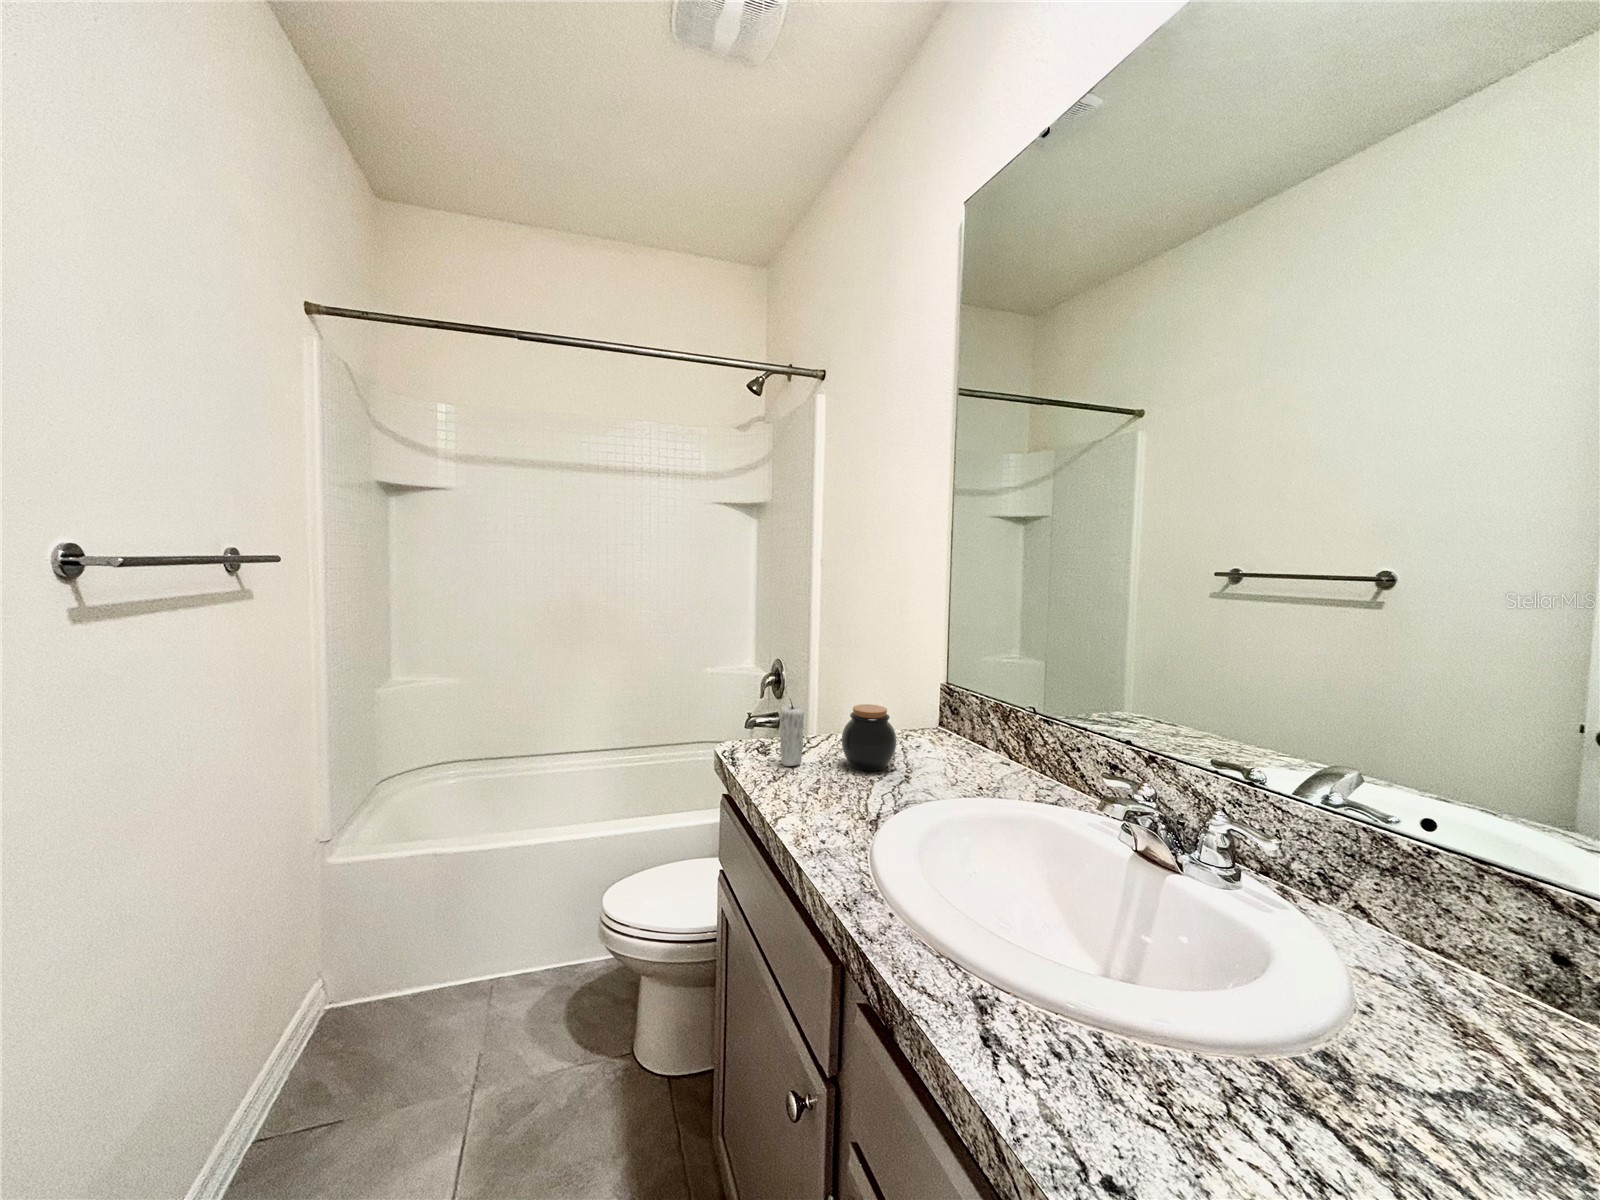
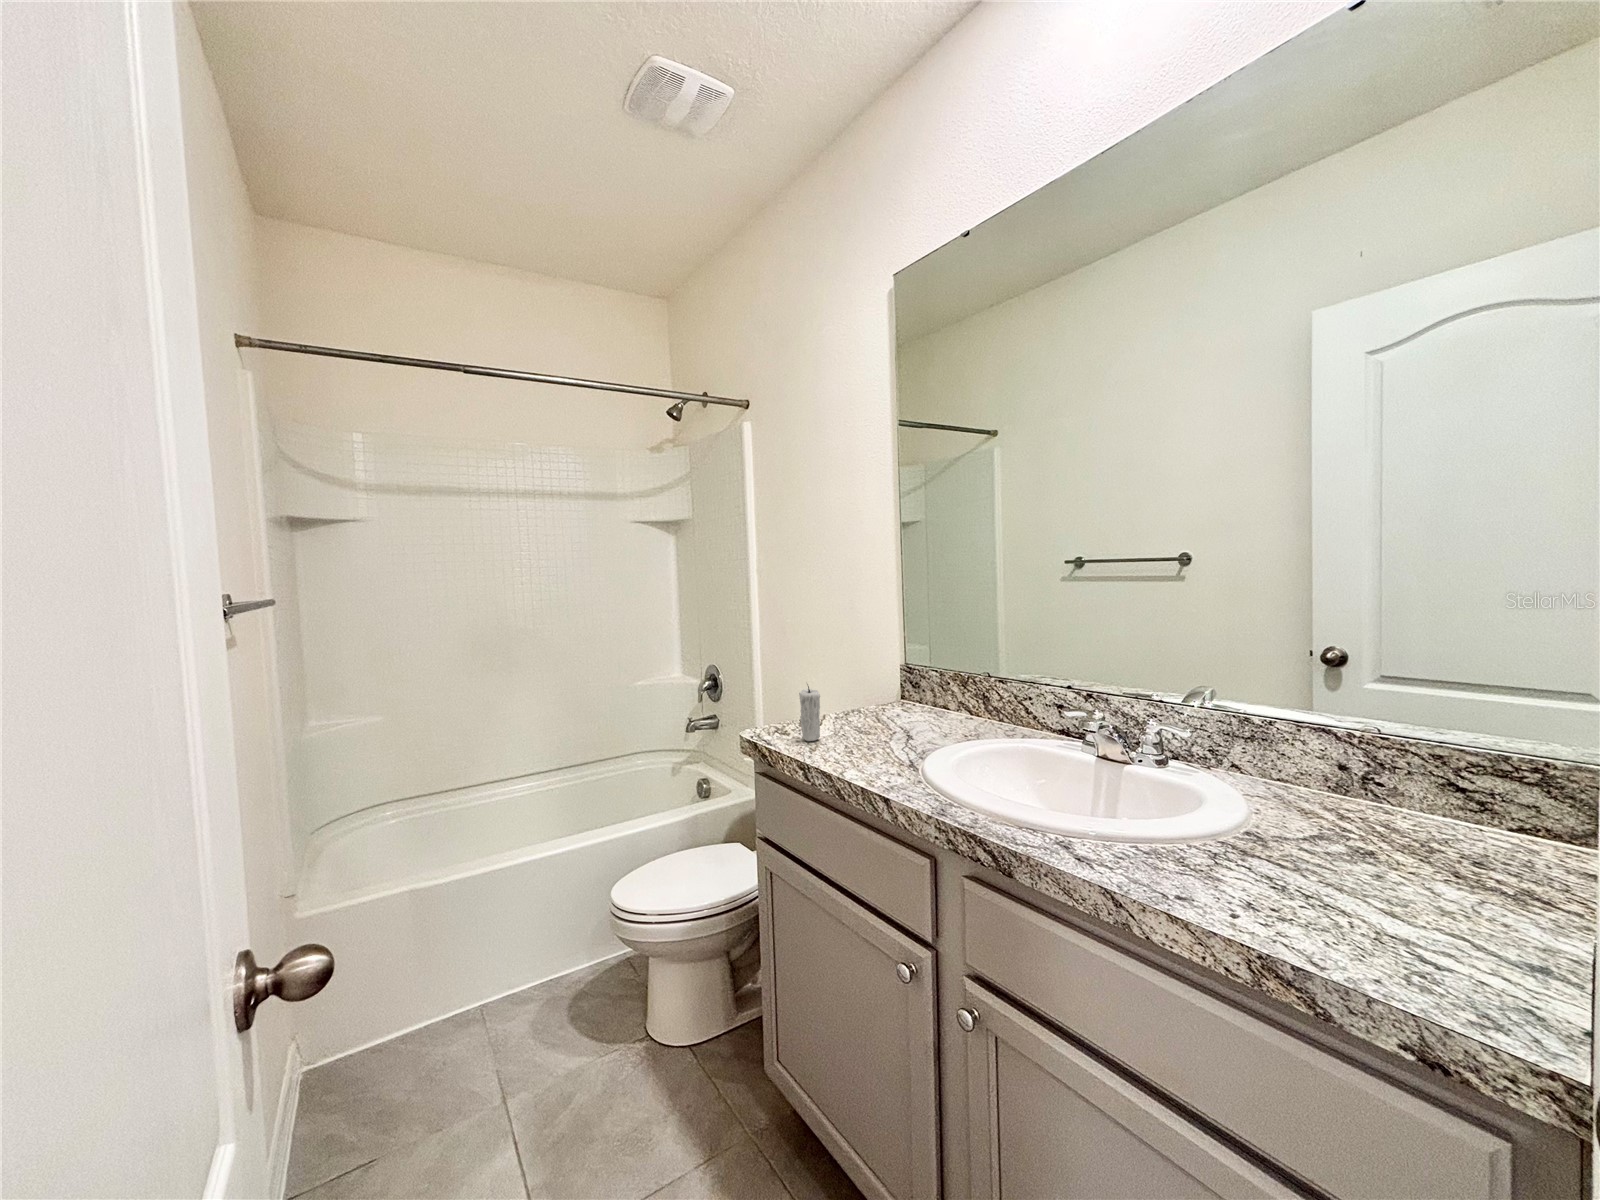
jar: present [842,704,896,771] -> none [849,683,894,737]

